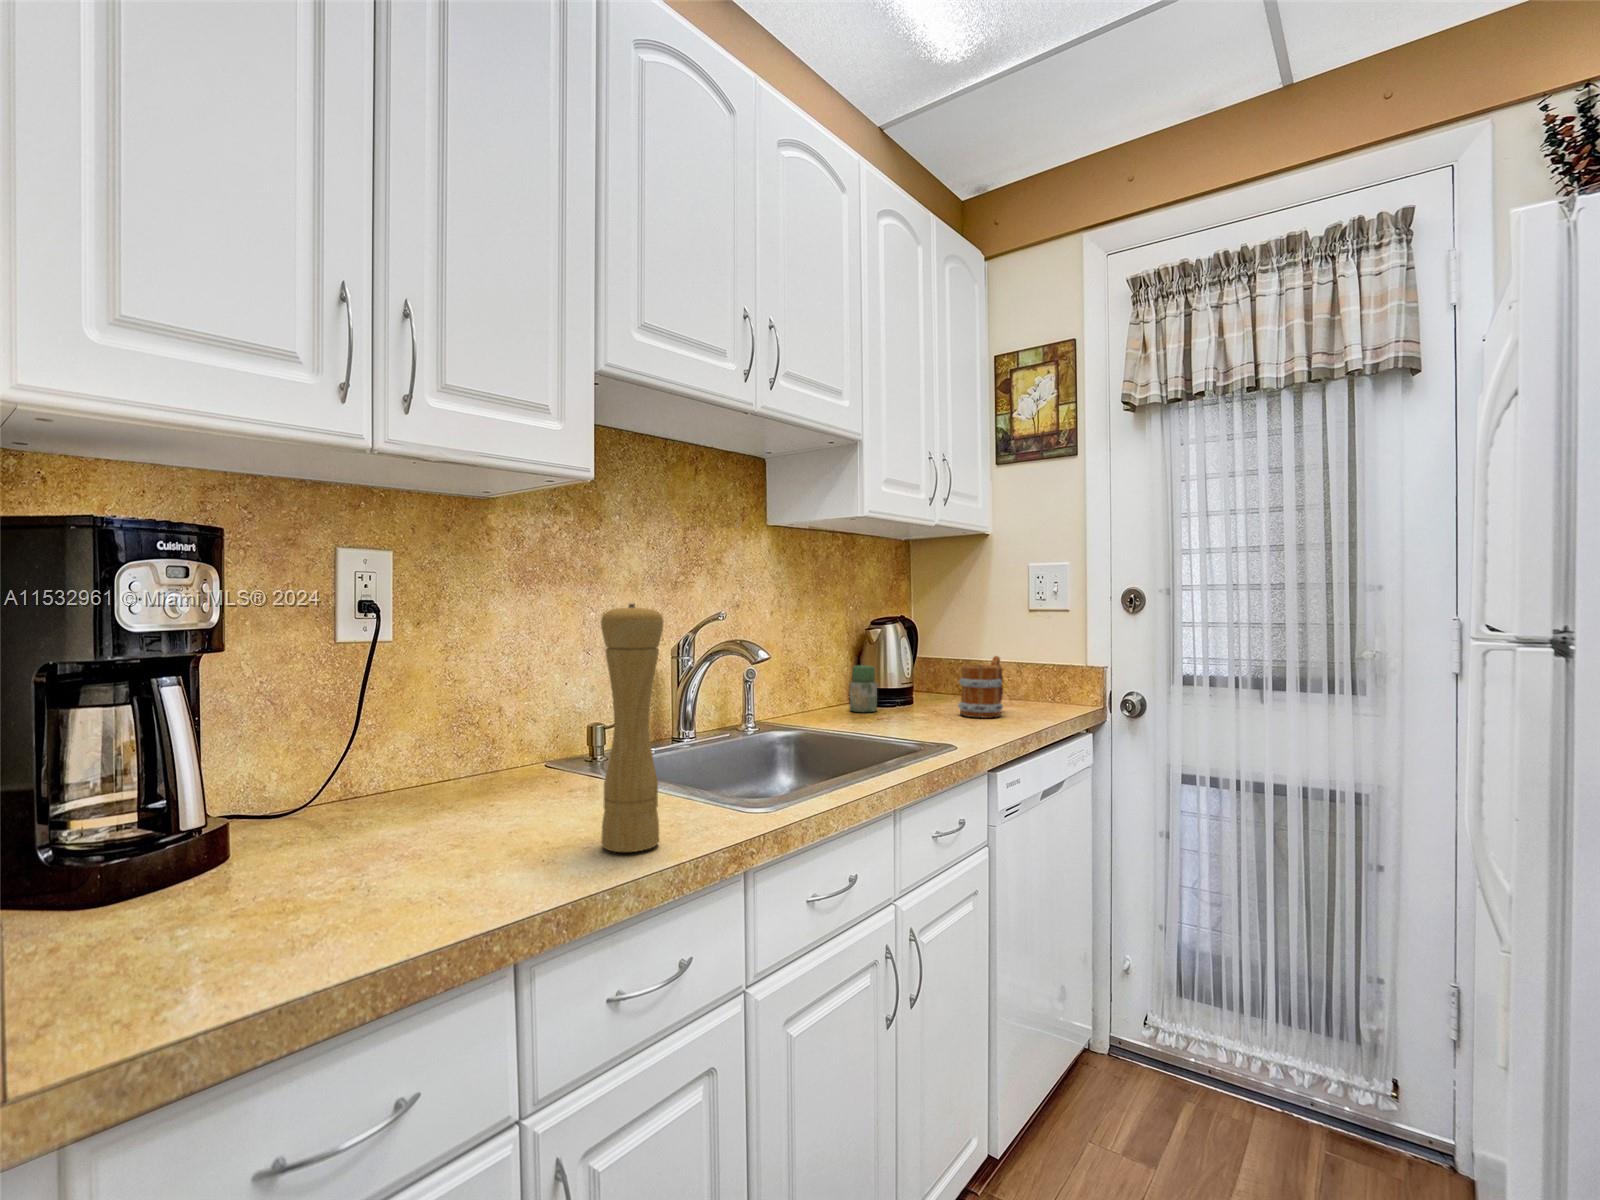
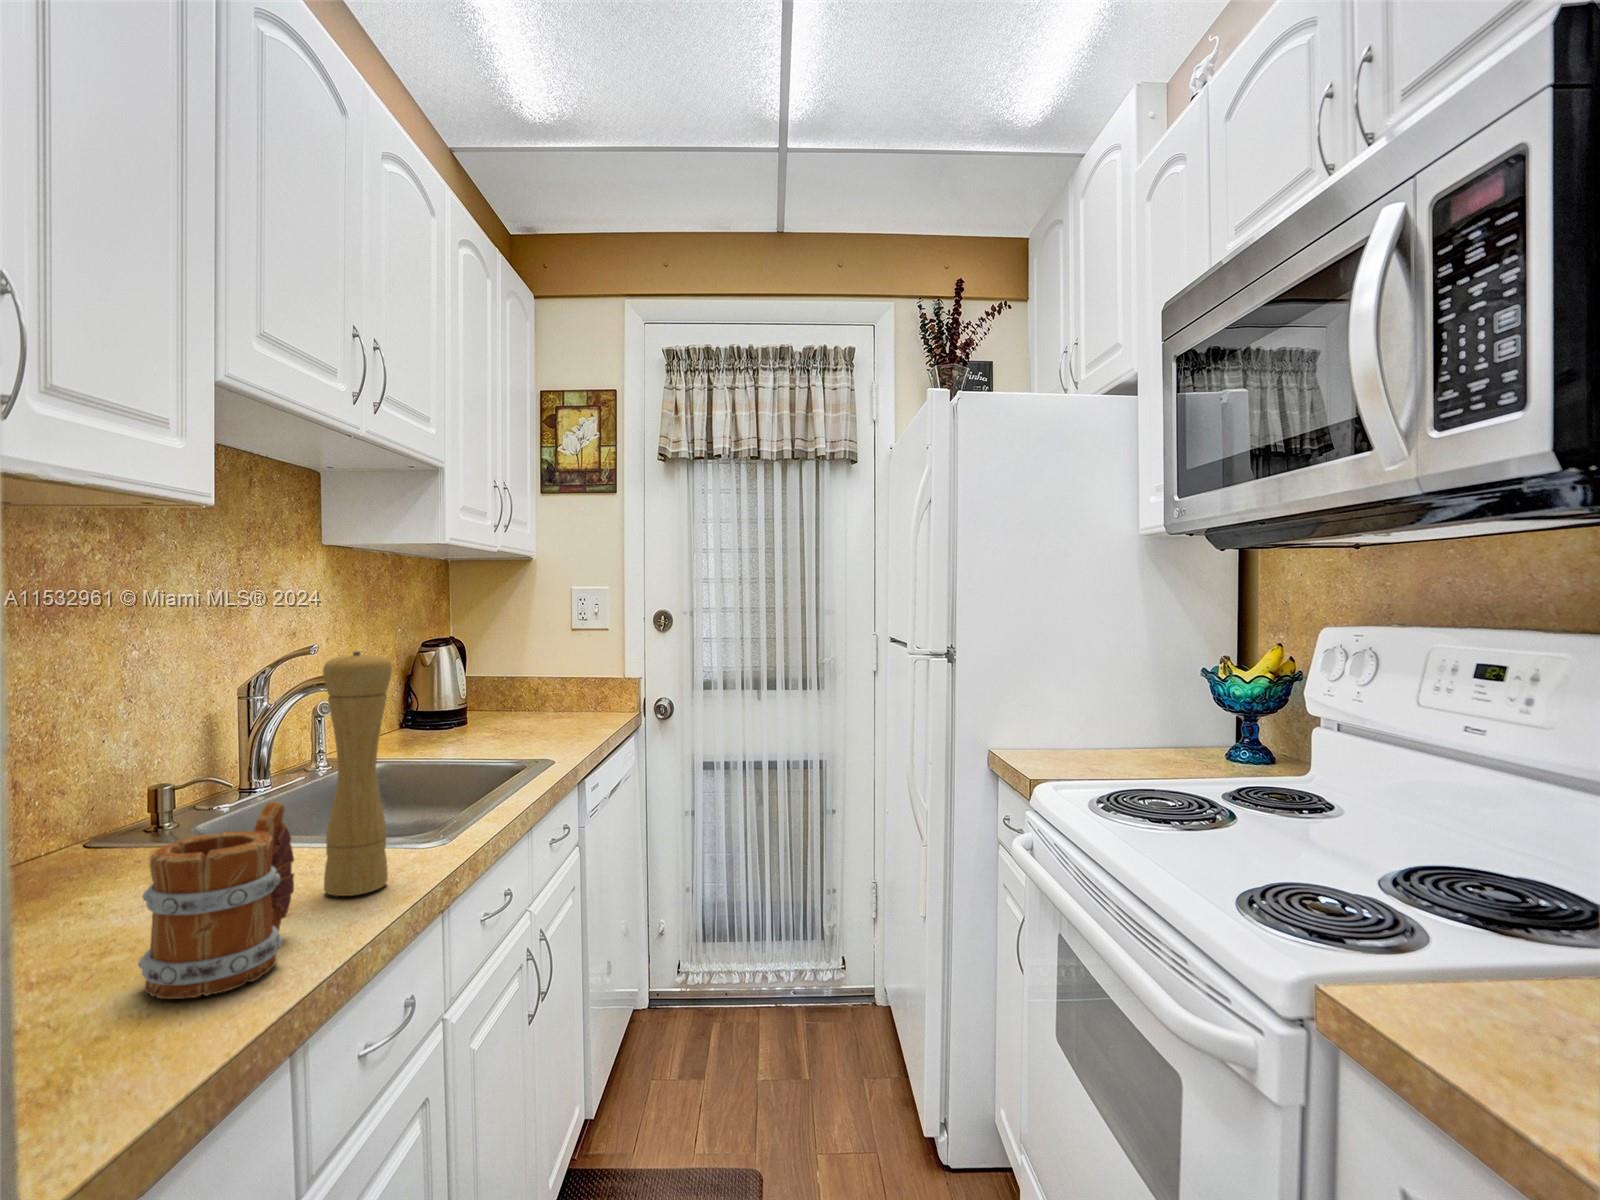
mug: present [958,656,1003,718] -> present [138,801,294,999]
jar: present [850,665,877,712] -> none [409,691,440,740]

